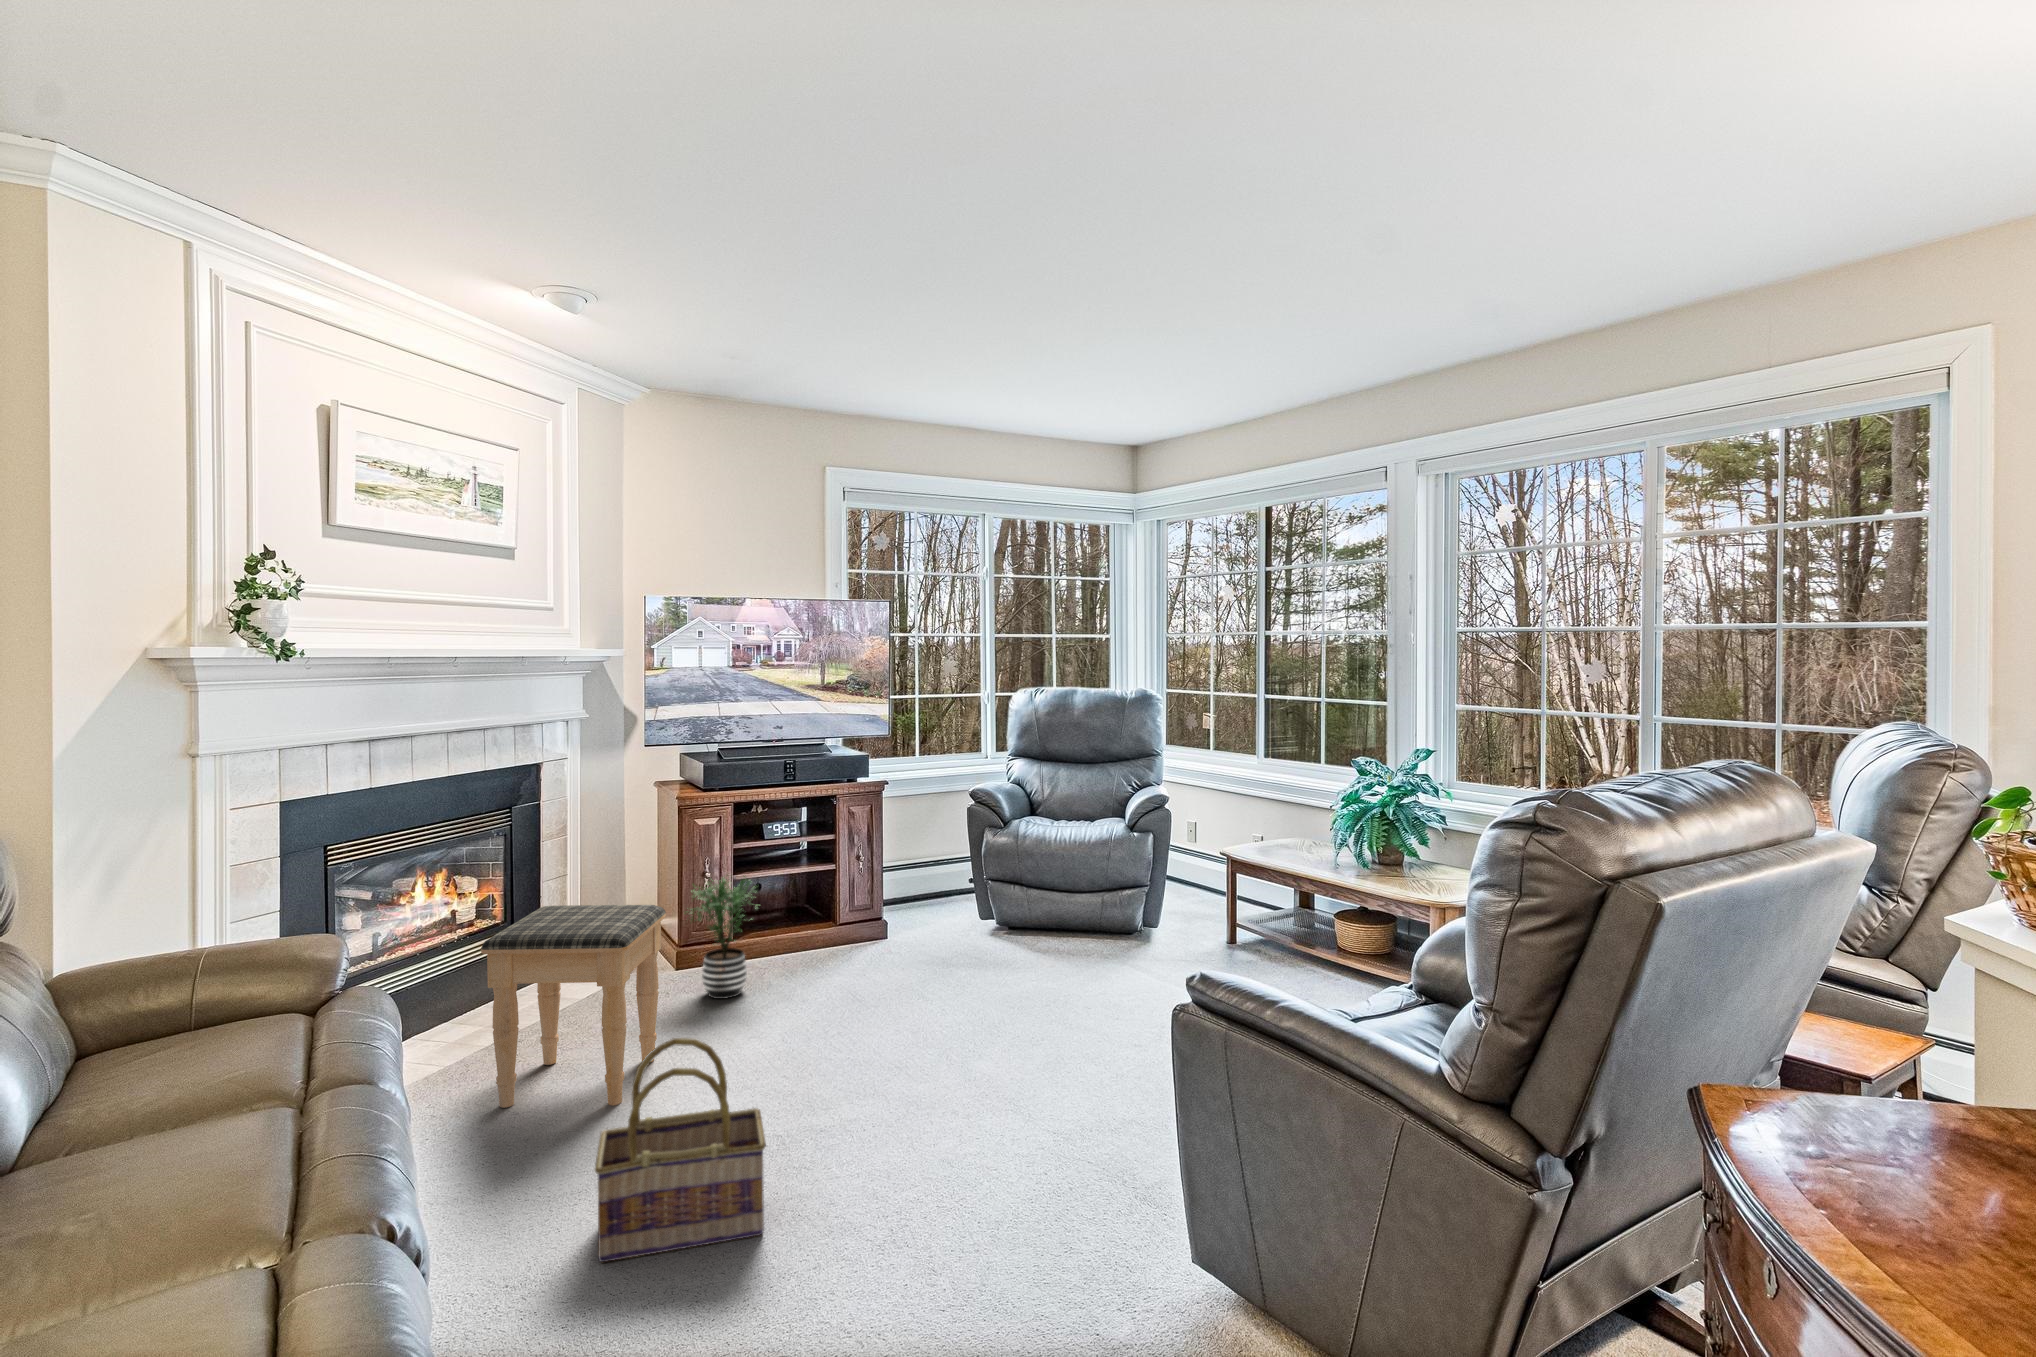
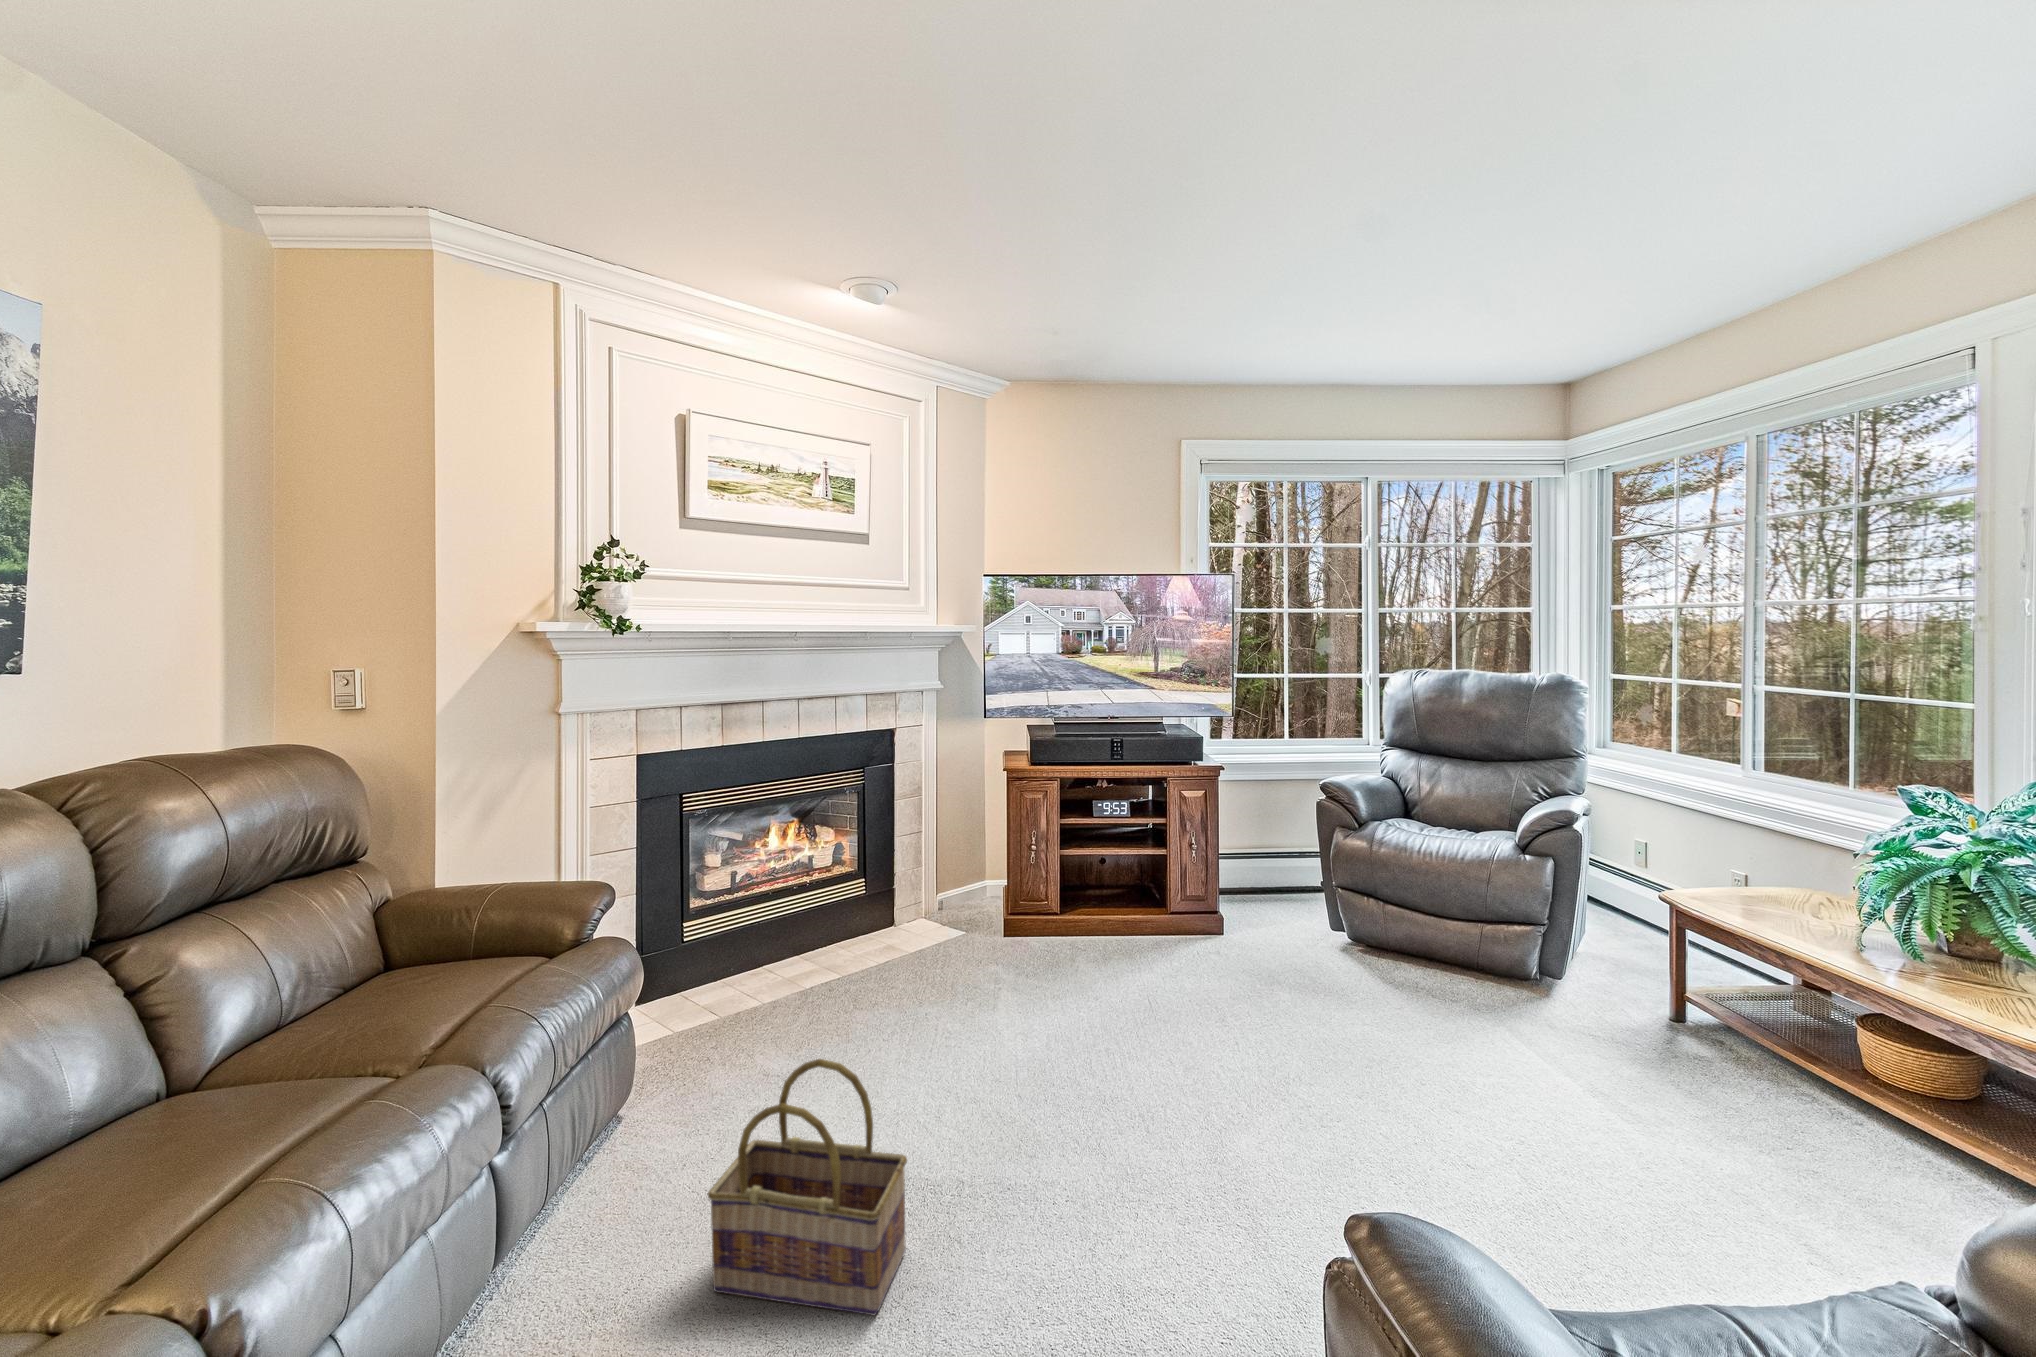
potted plant: present [686,876,758,999] -> none [983,853,1063,979]
footstool: present [481,905,666,1108] -> none [751,872,933,1085]

